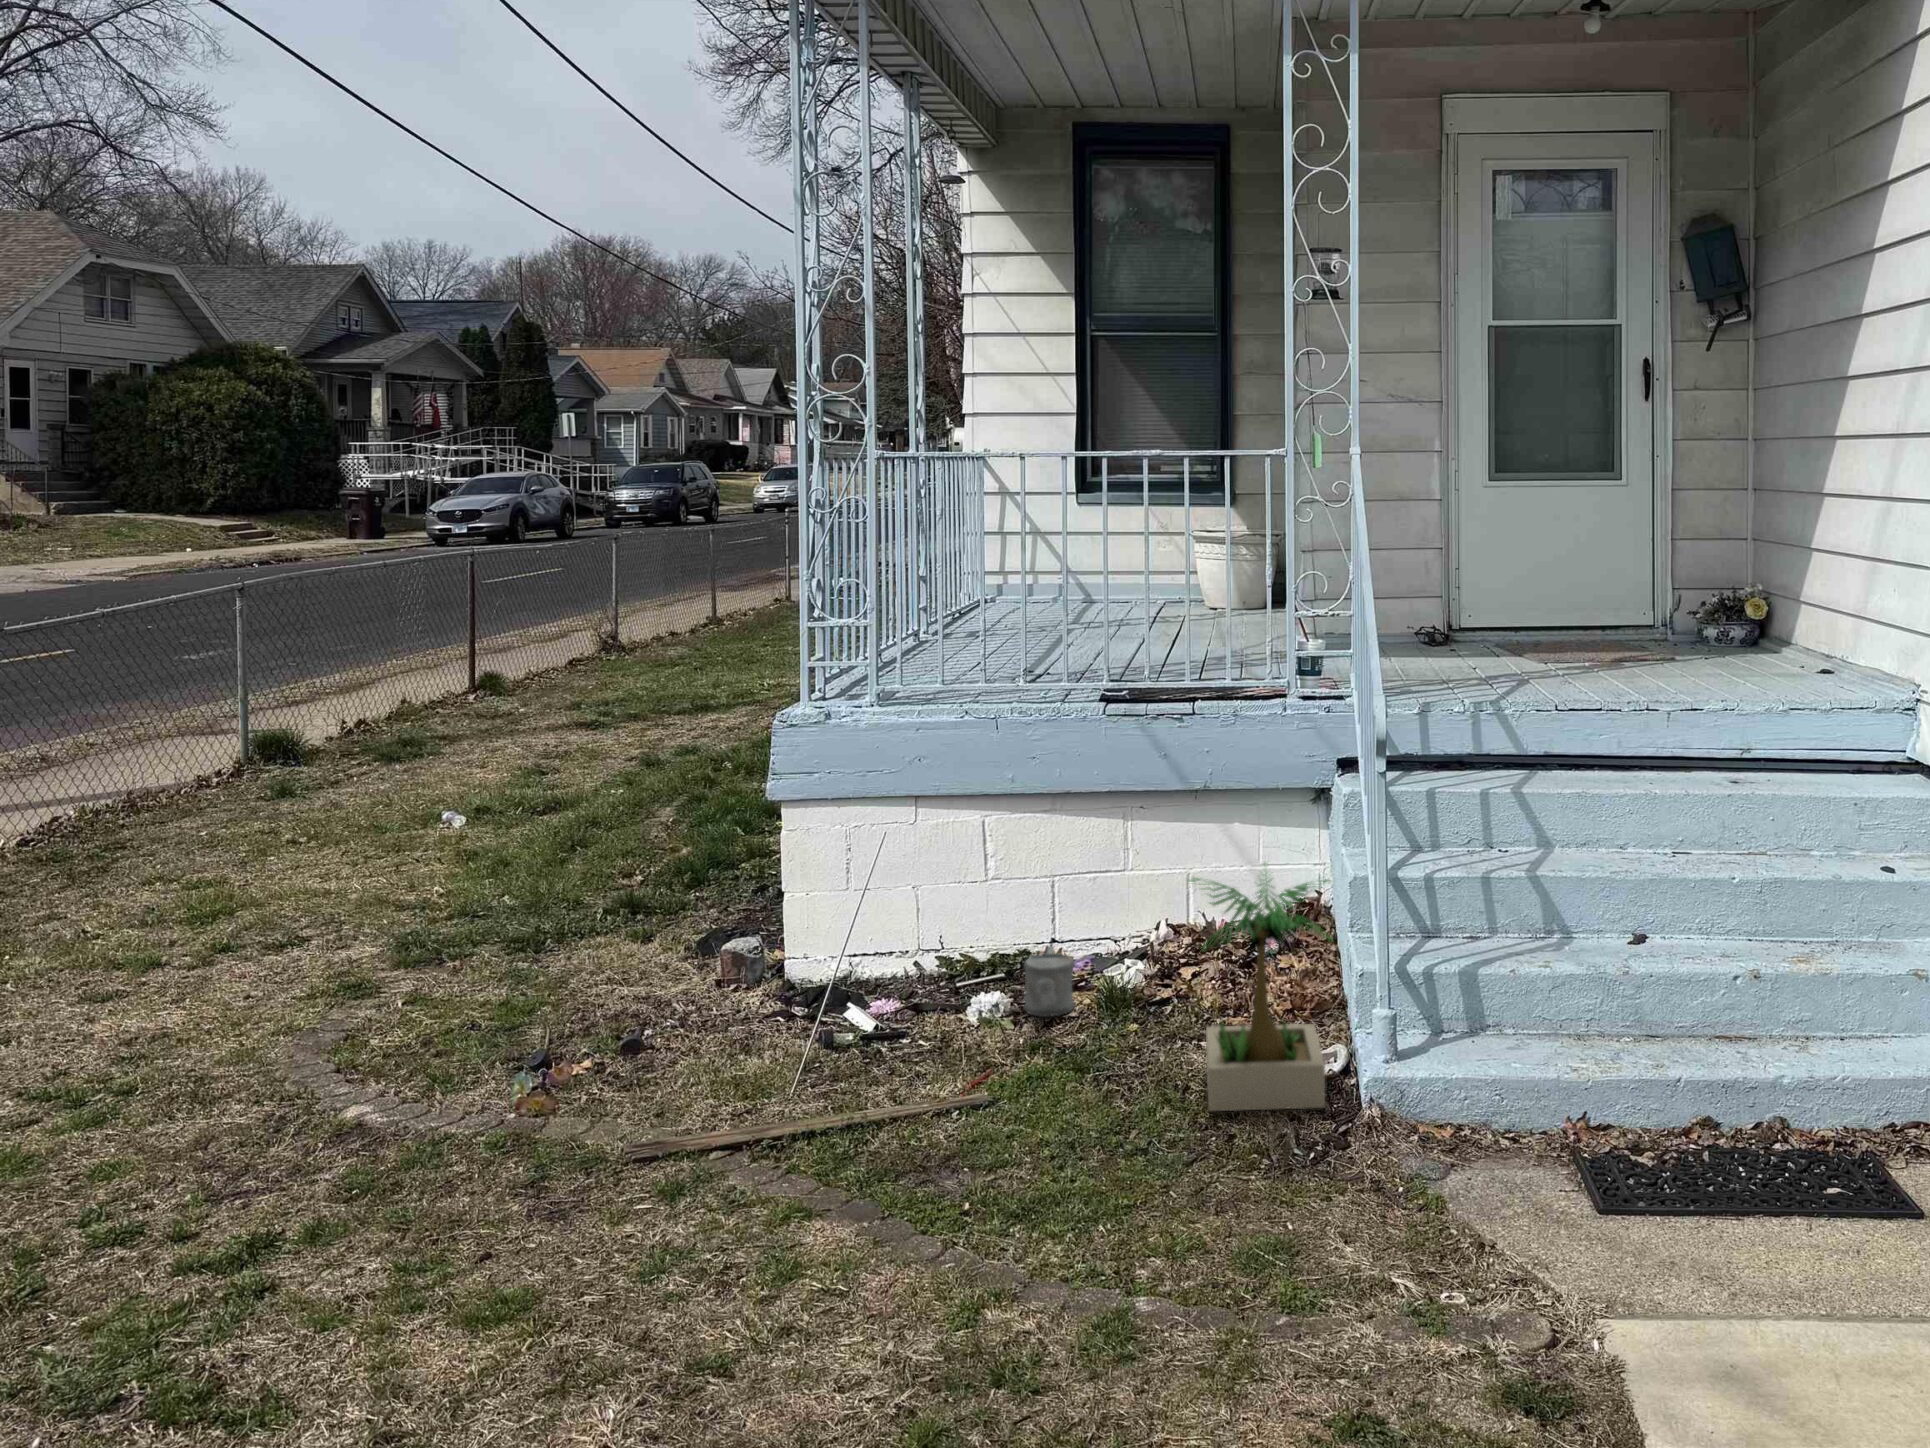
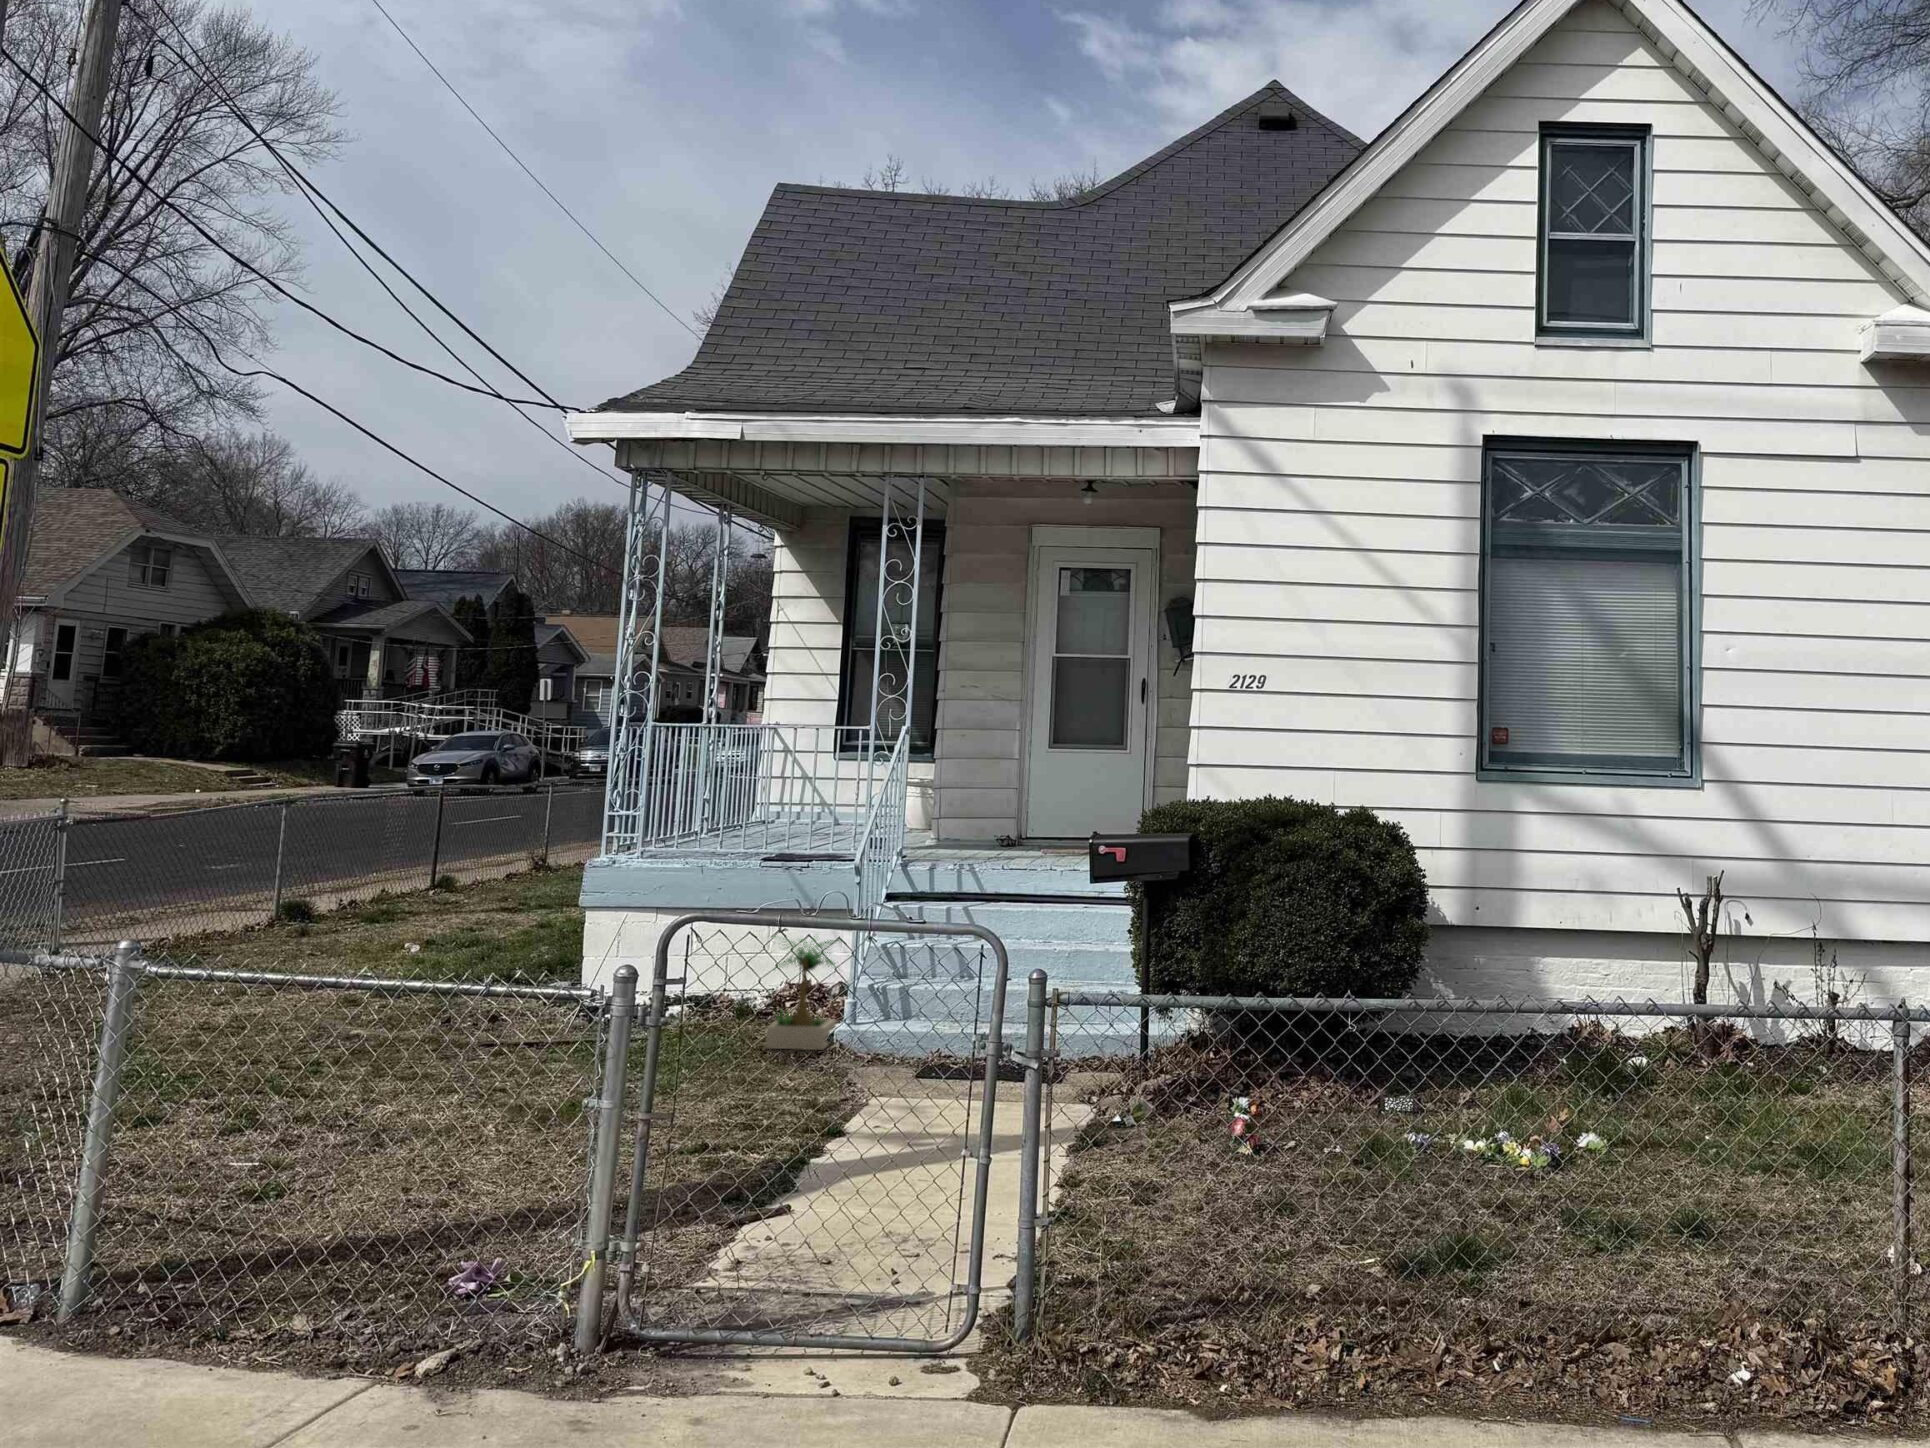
watering can: present [1024,946,1075,1017] -> none [705,991,734,1023]

